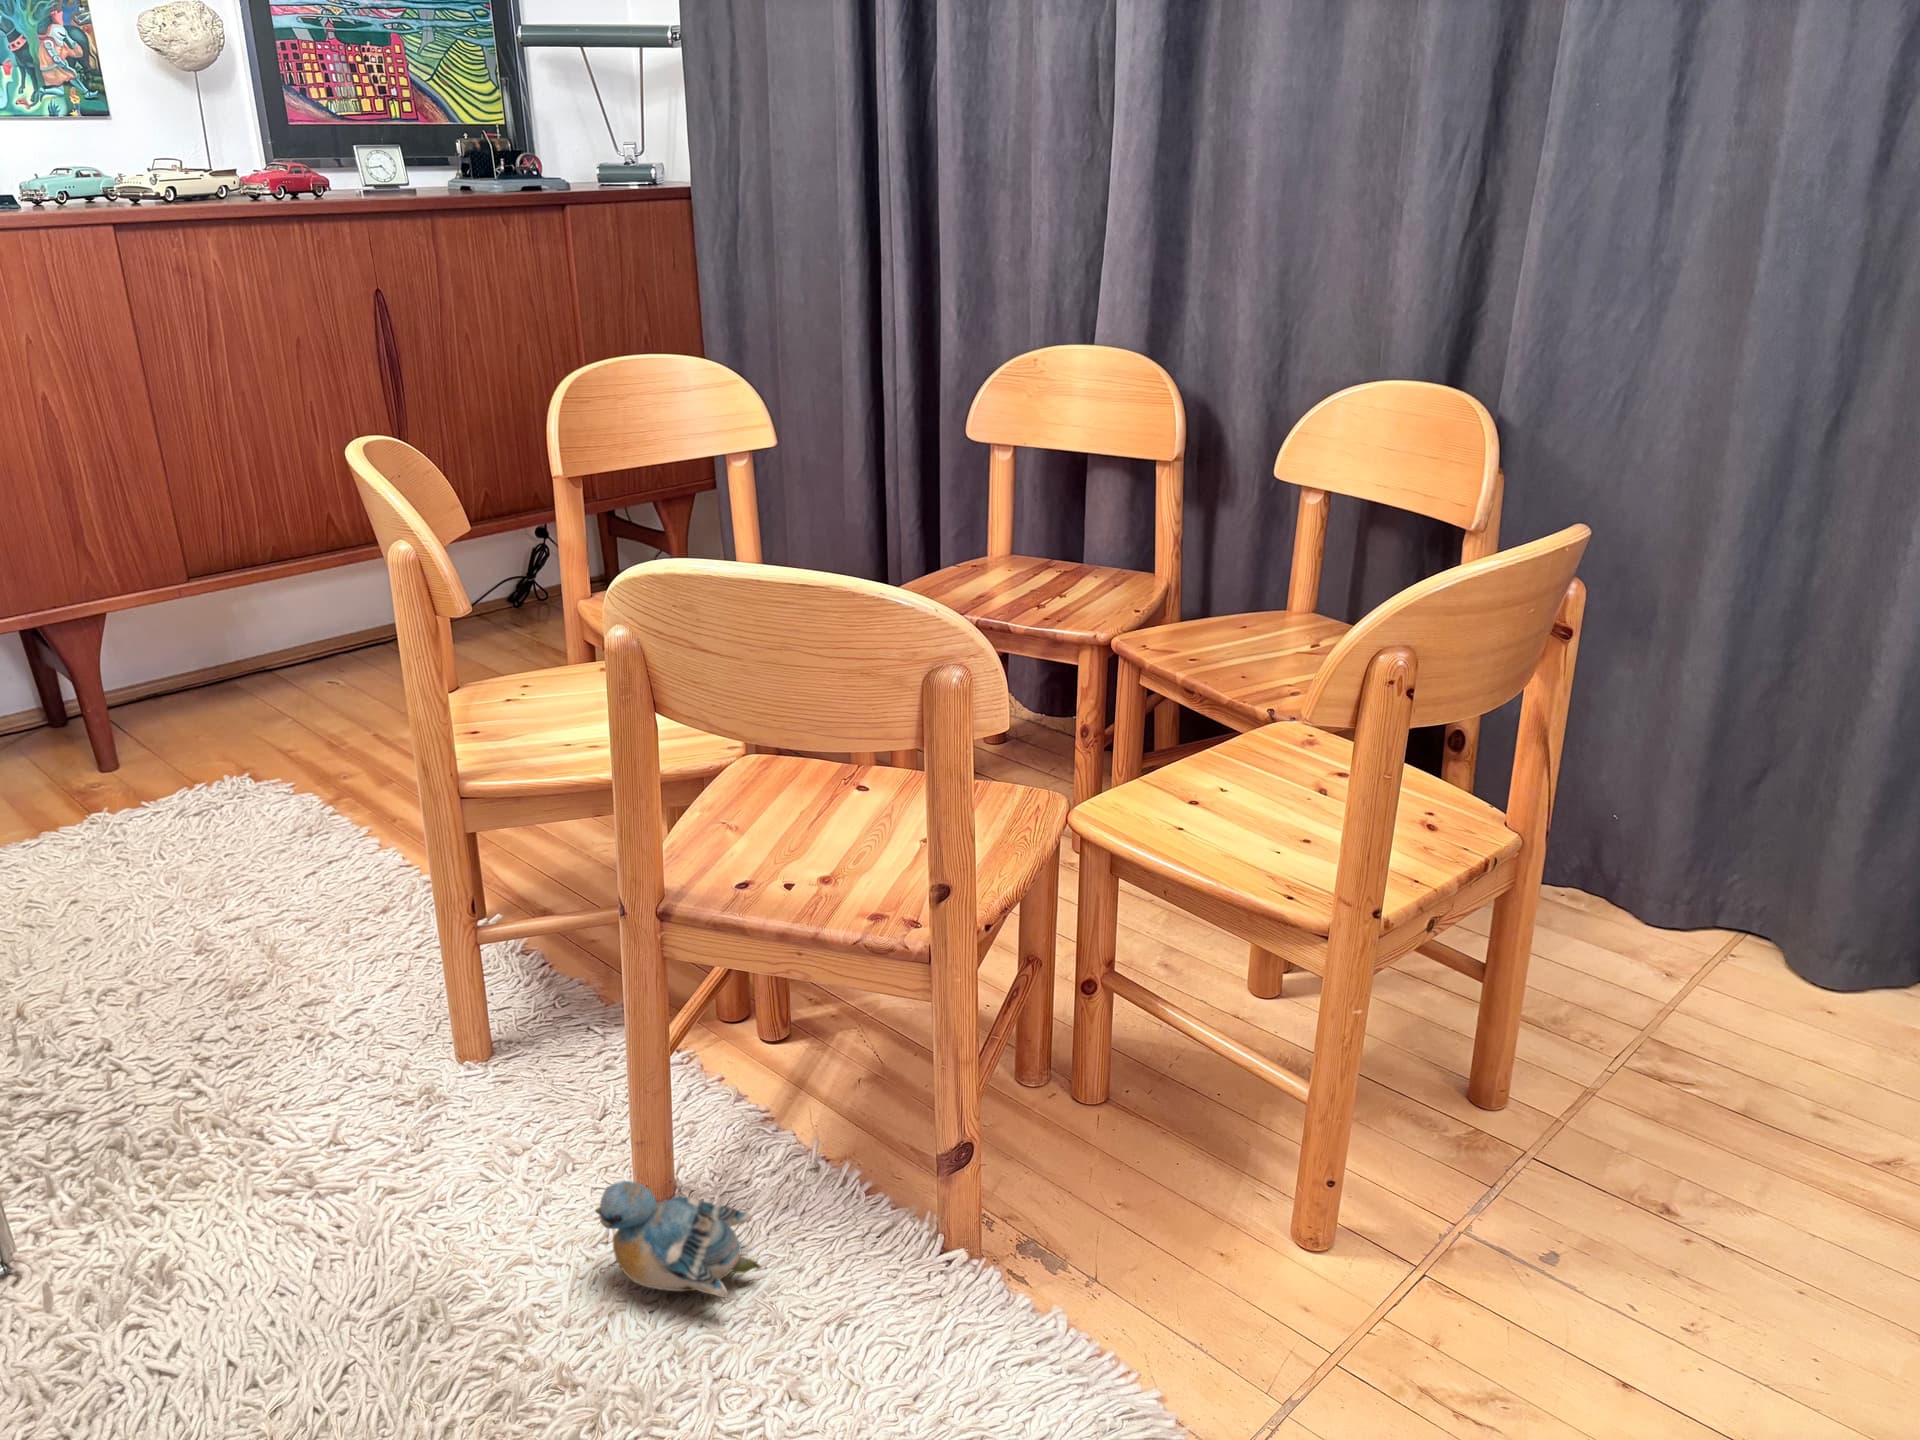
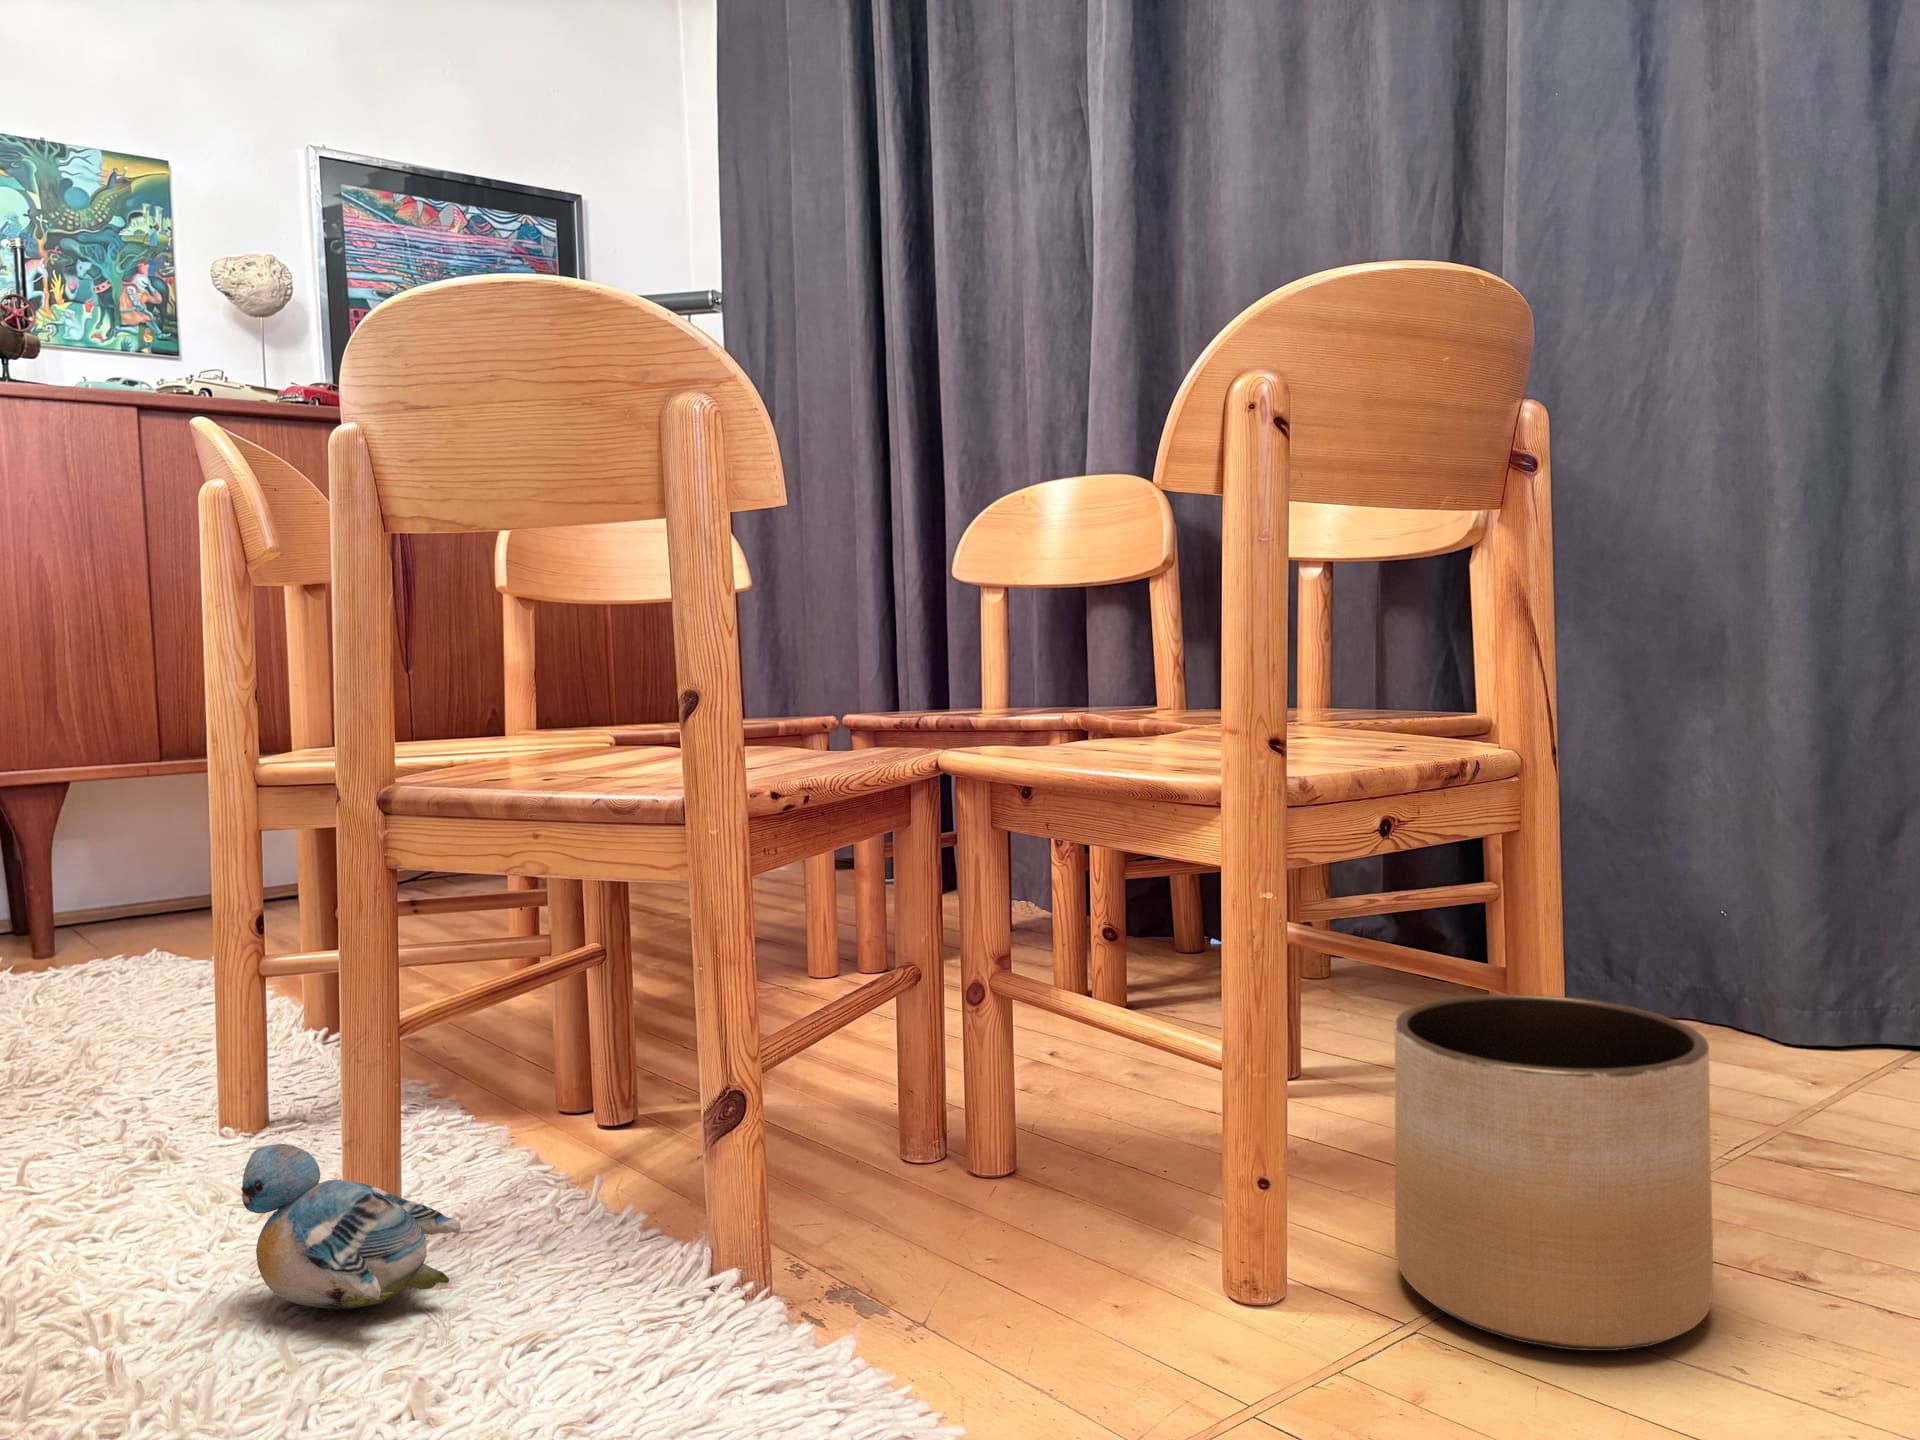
planter: none [1406,1026,1643,1294] -> present [1394,994,1713,1351]

